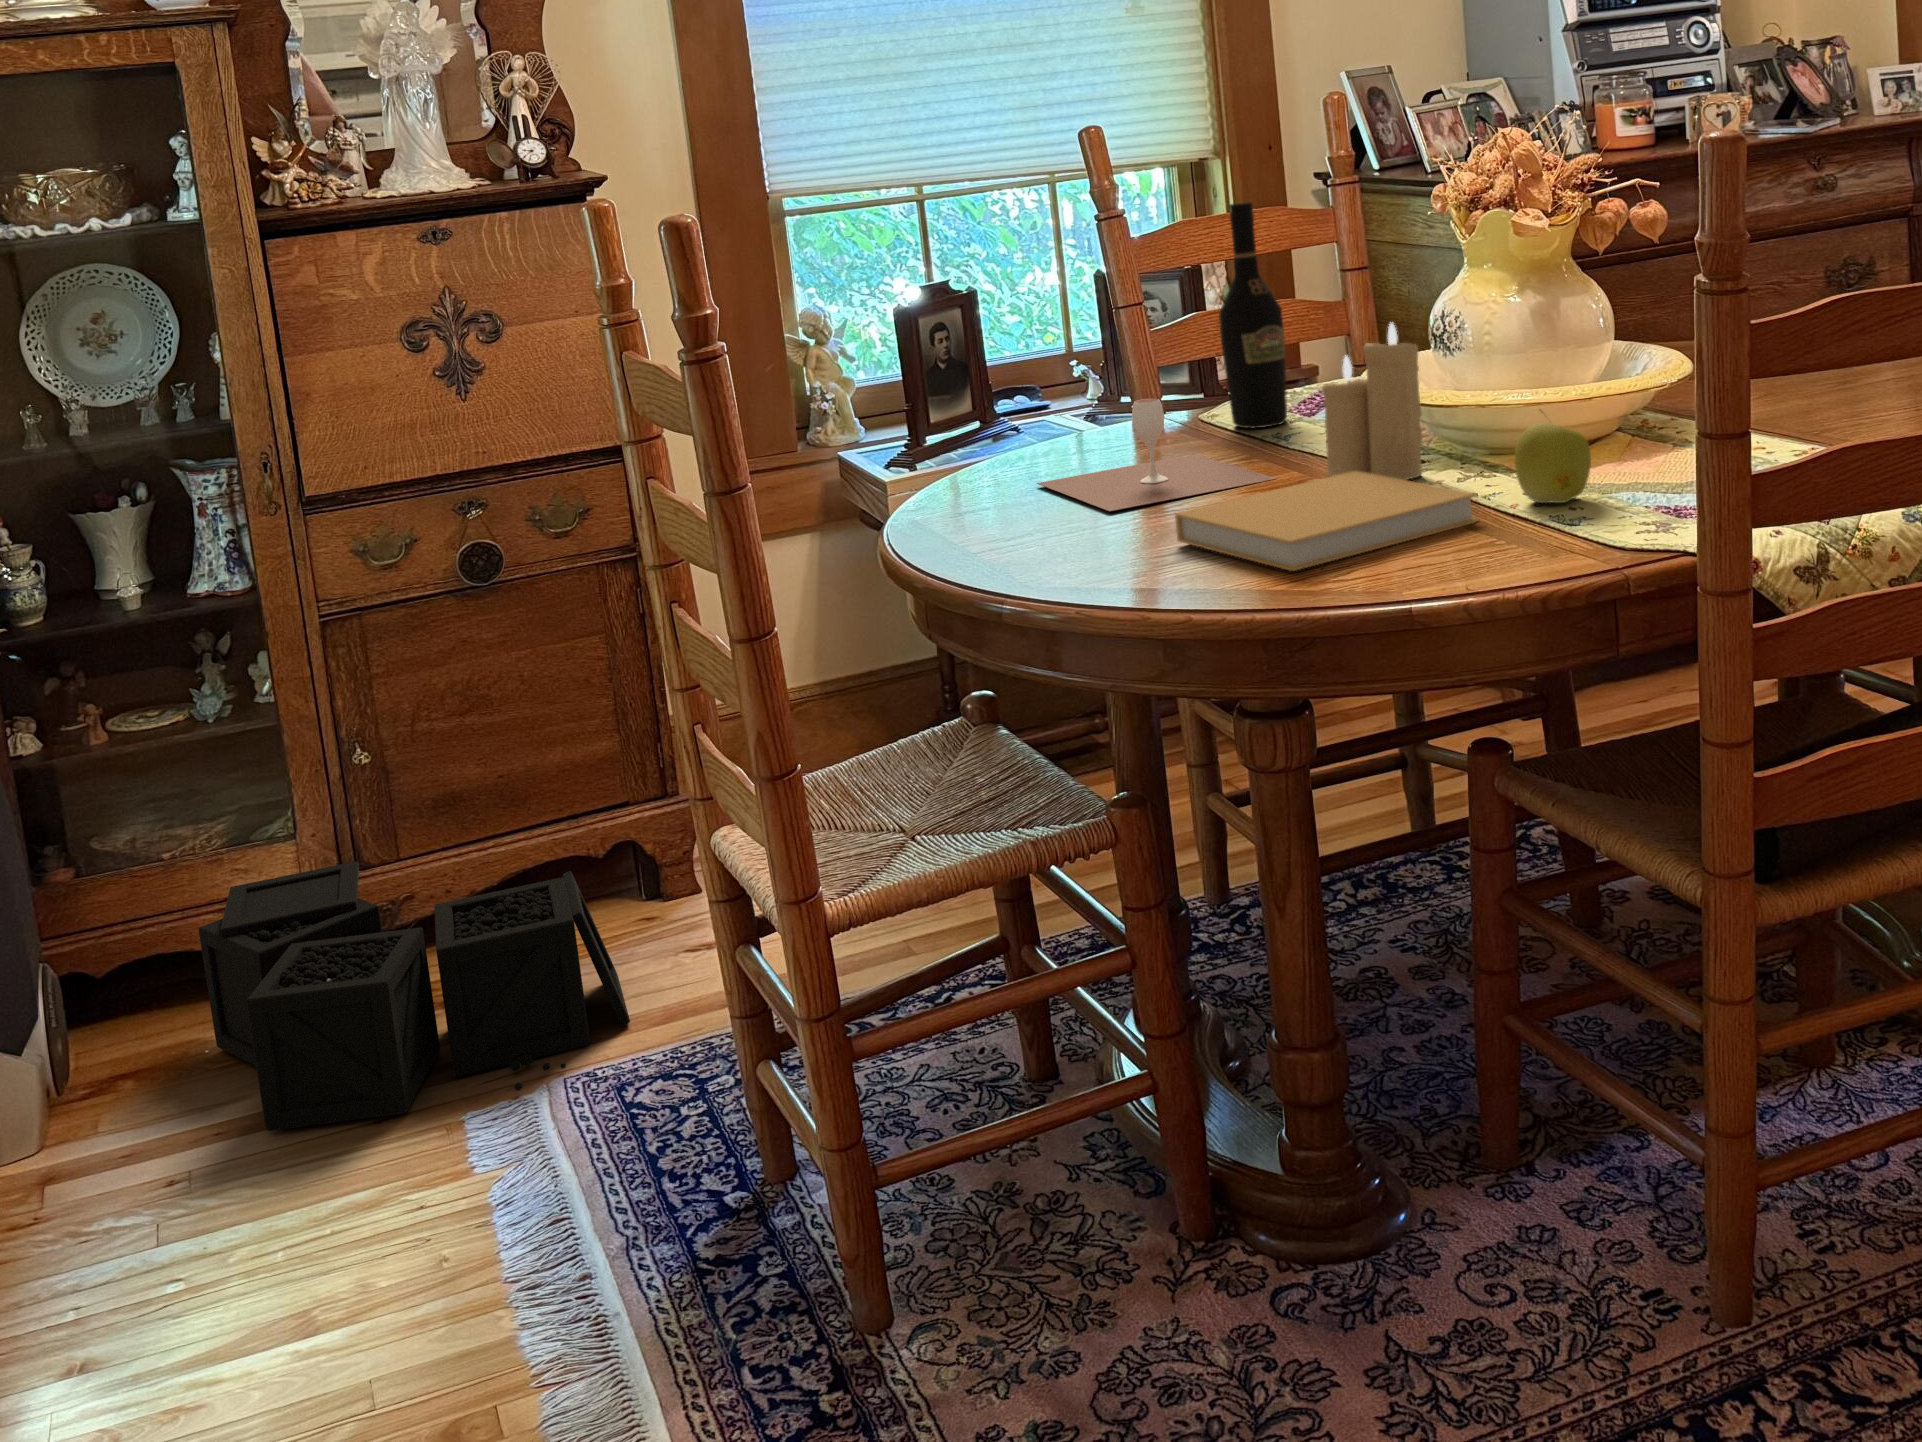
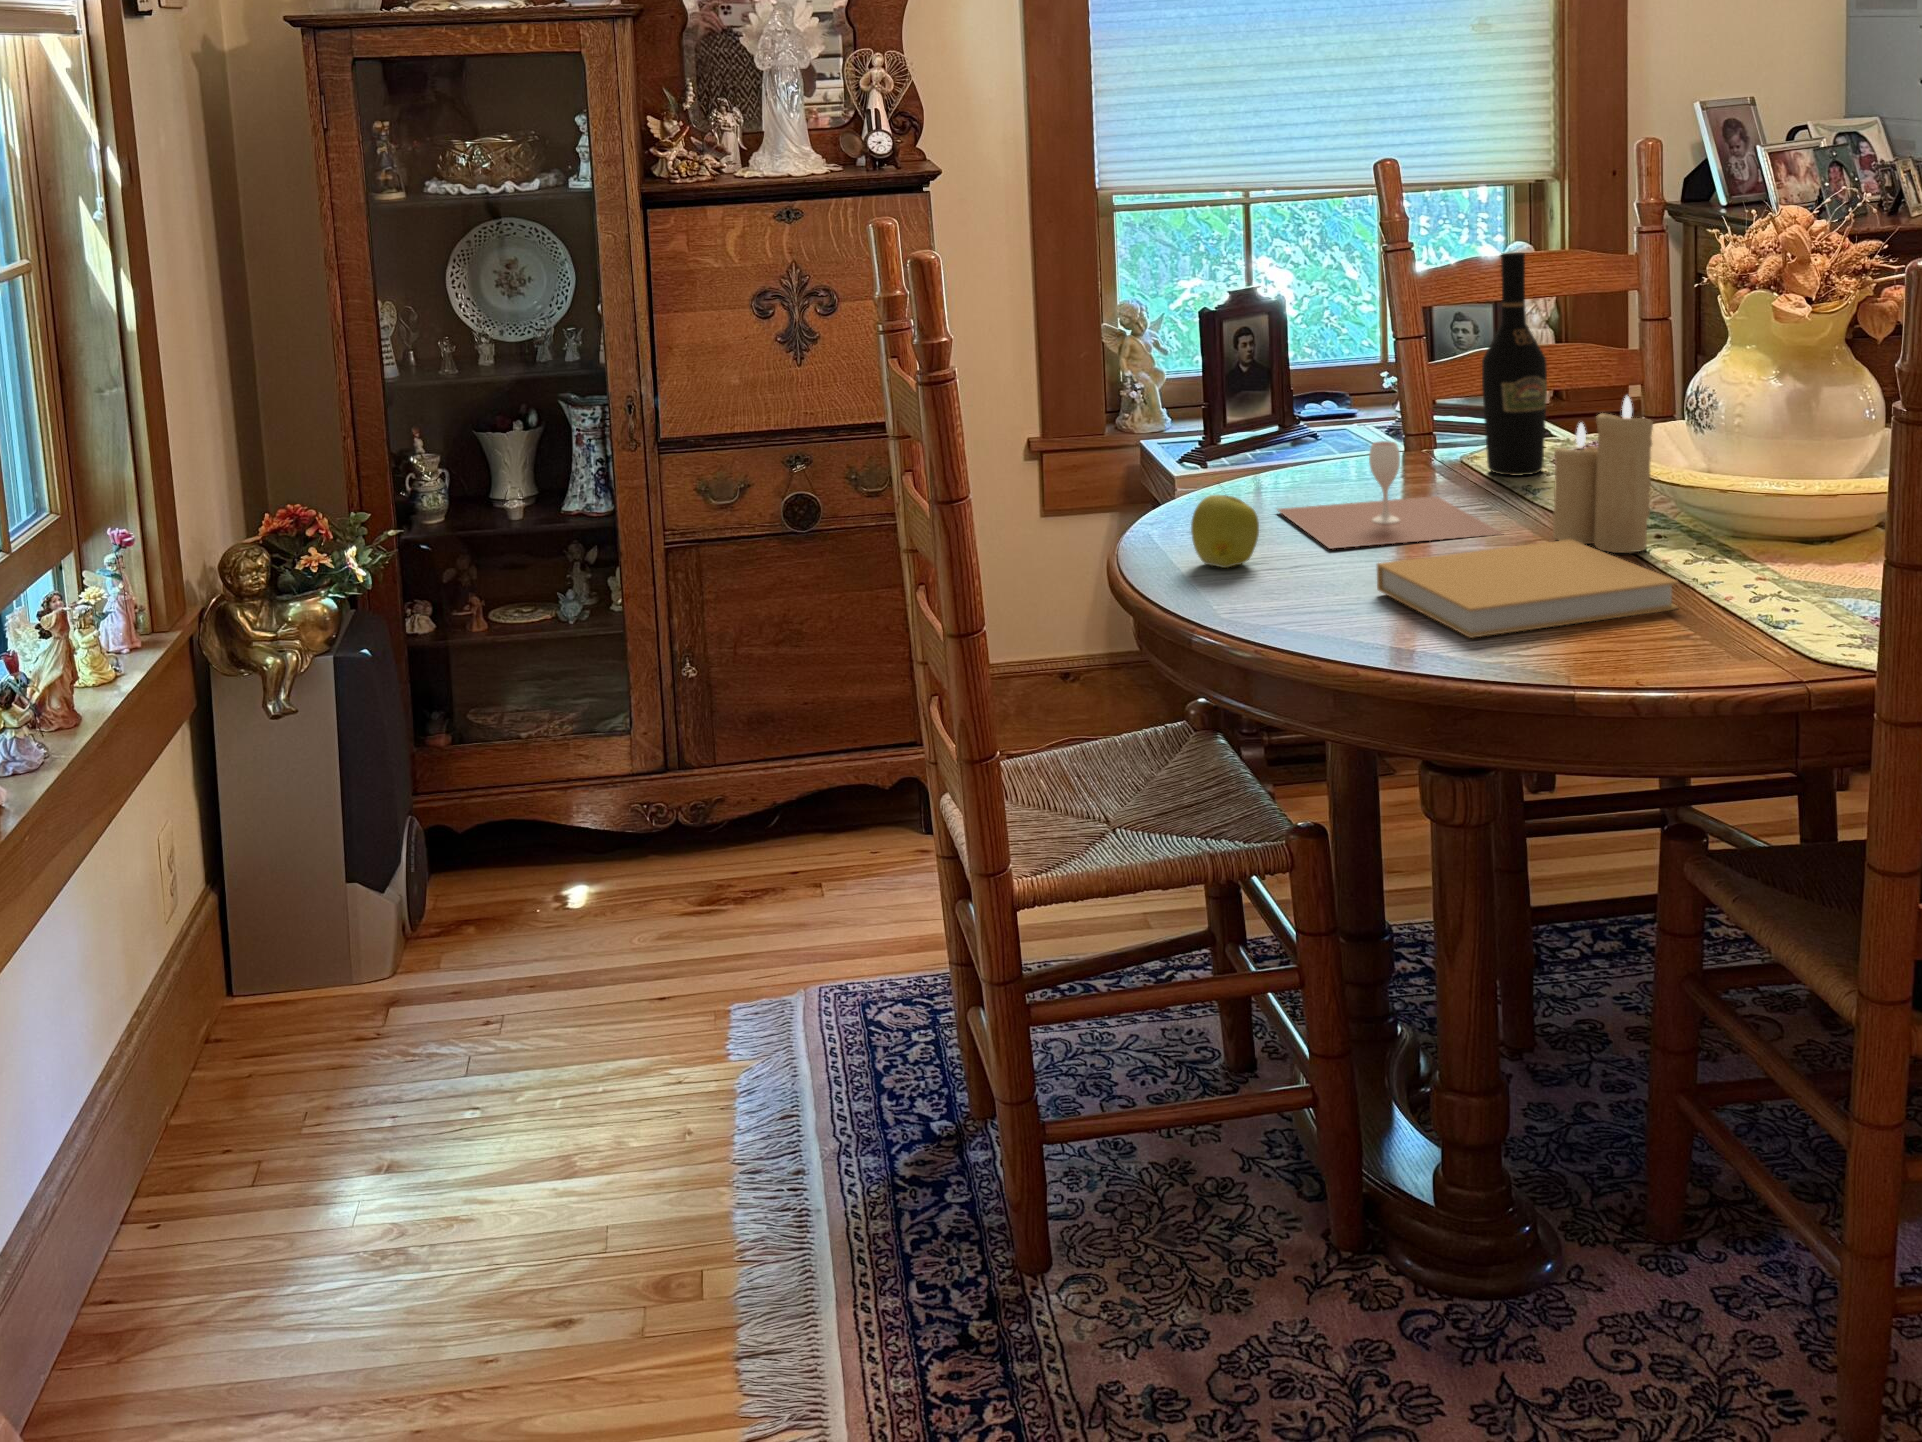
apple: present [1515,423,1591,503] -> present [1191,495,1259,568]
storage bin: present [199,861,630,1131] -> none [540,762,886,991]

